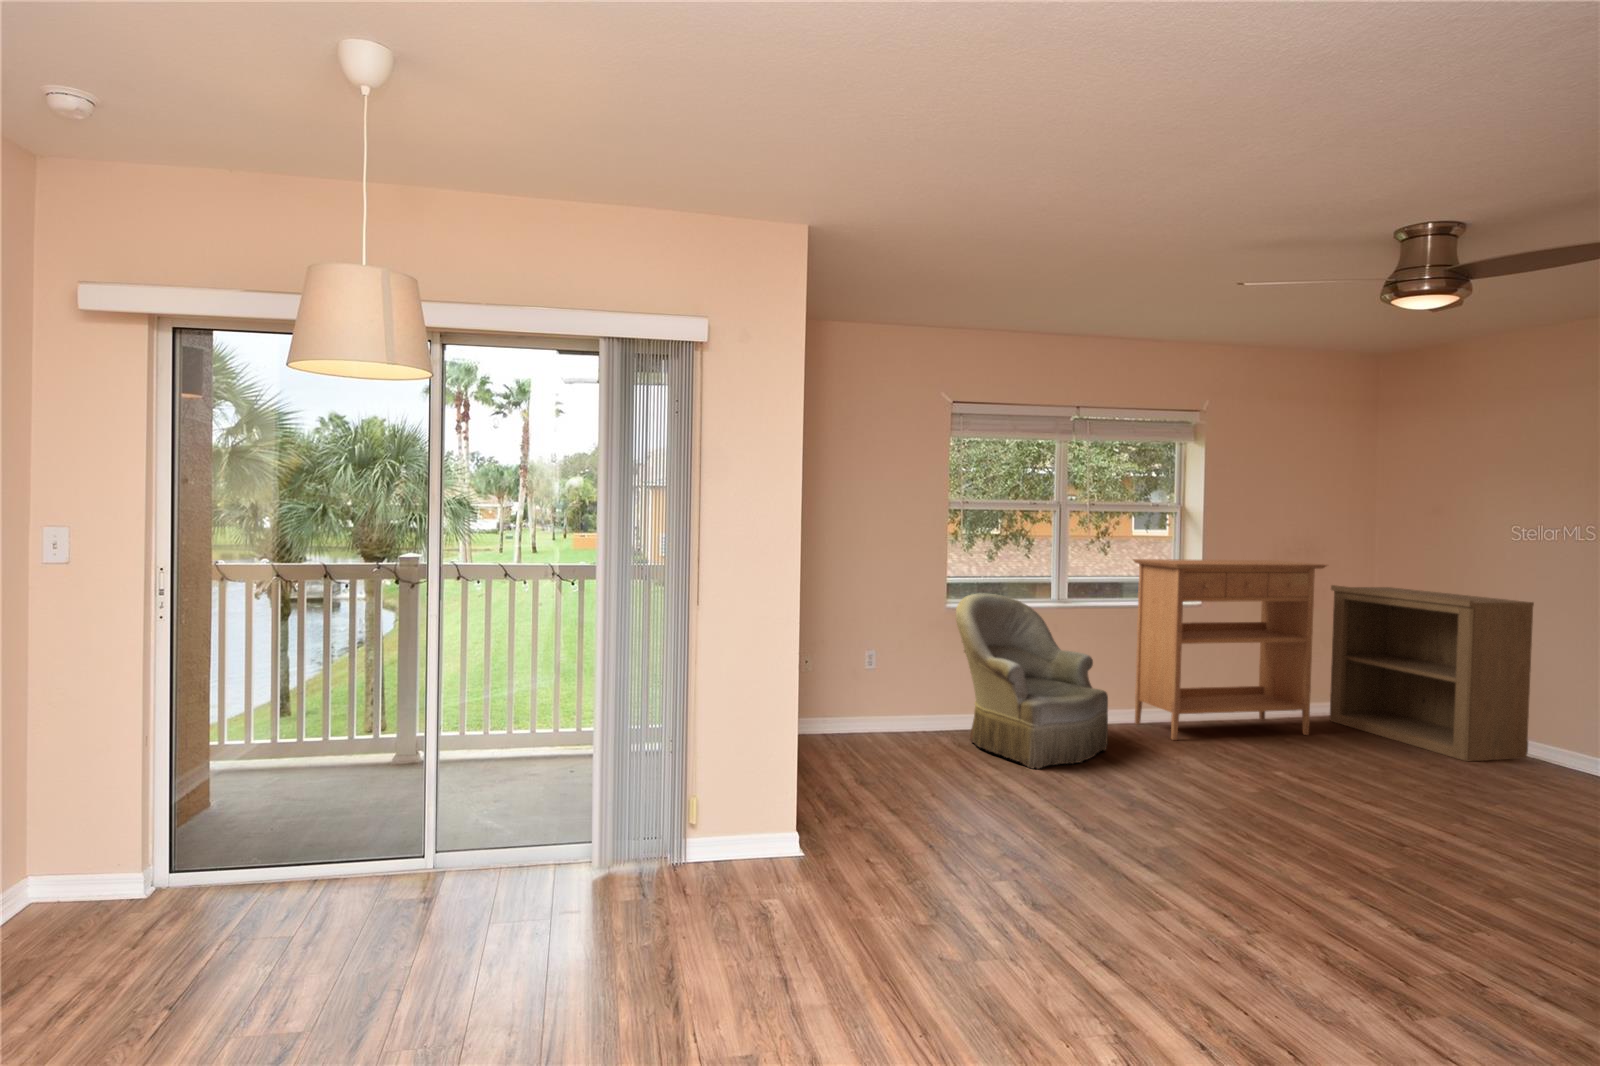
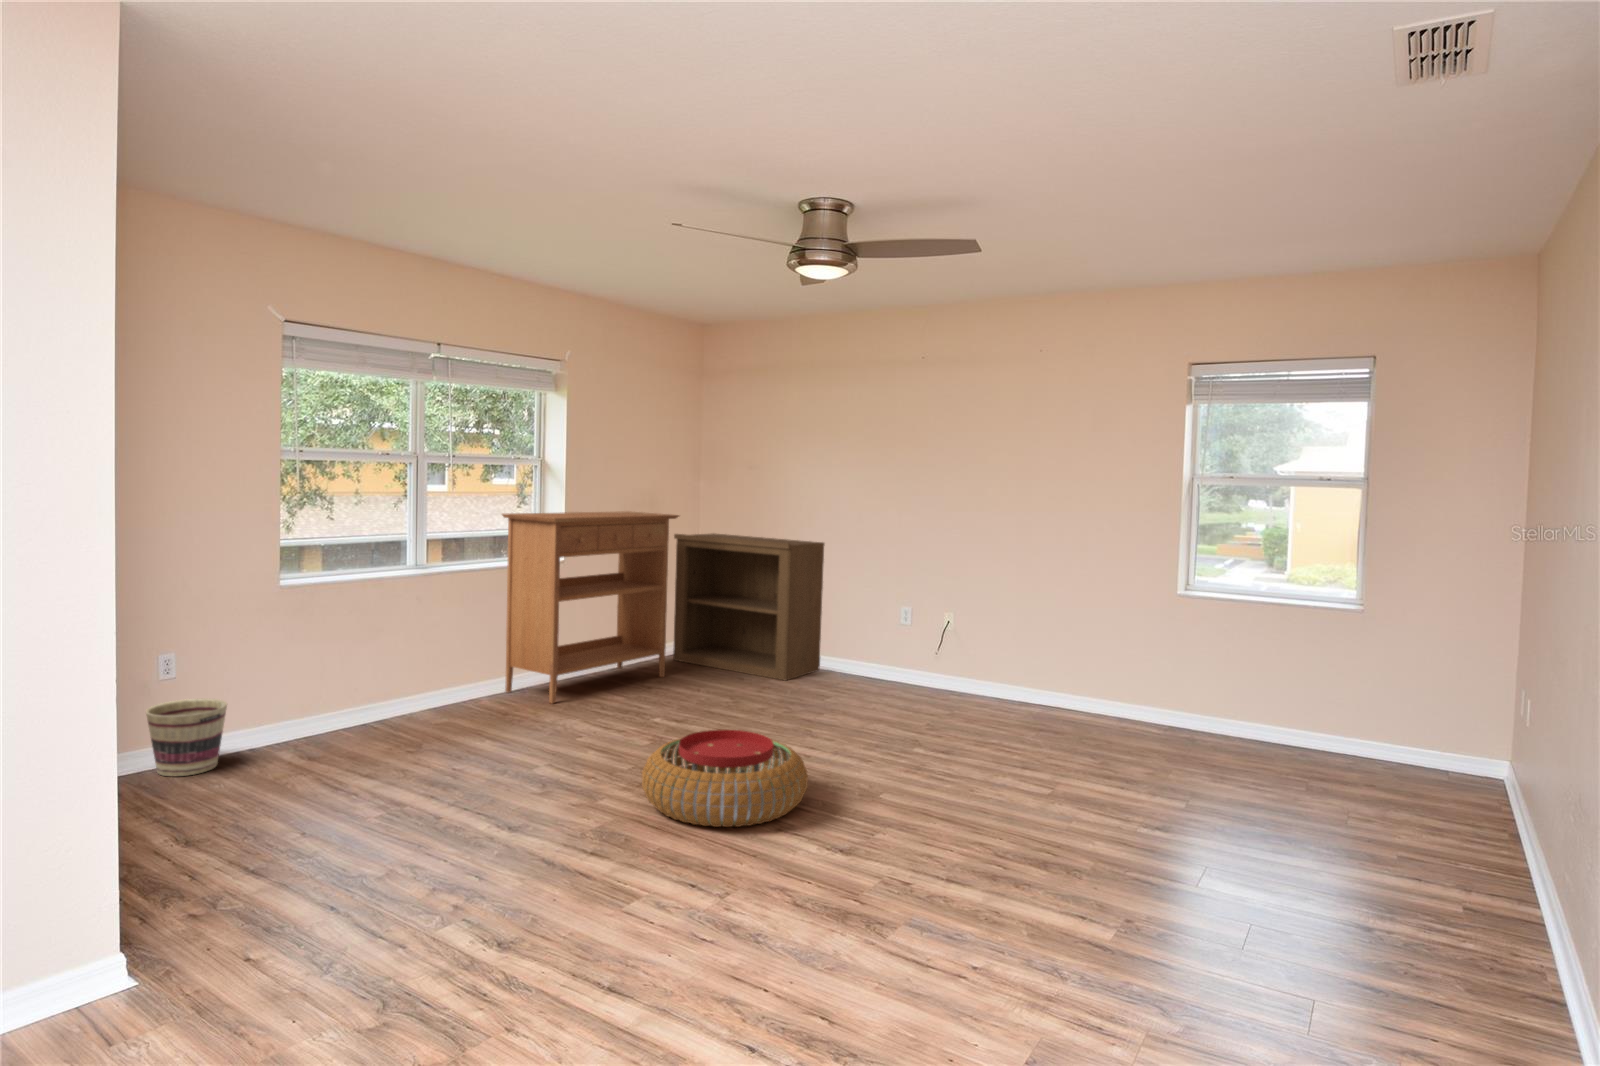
armchair: present [955,593,1108,769] -> none [299,561,493,768]
basket: none [857,688,906,742] -> present [146,699,227,776]
pouf: none [1213,781,1409,887] -> present [642,730,808,827]

